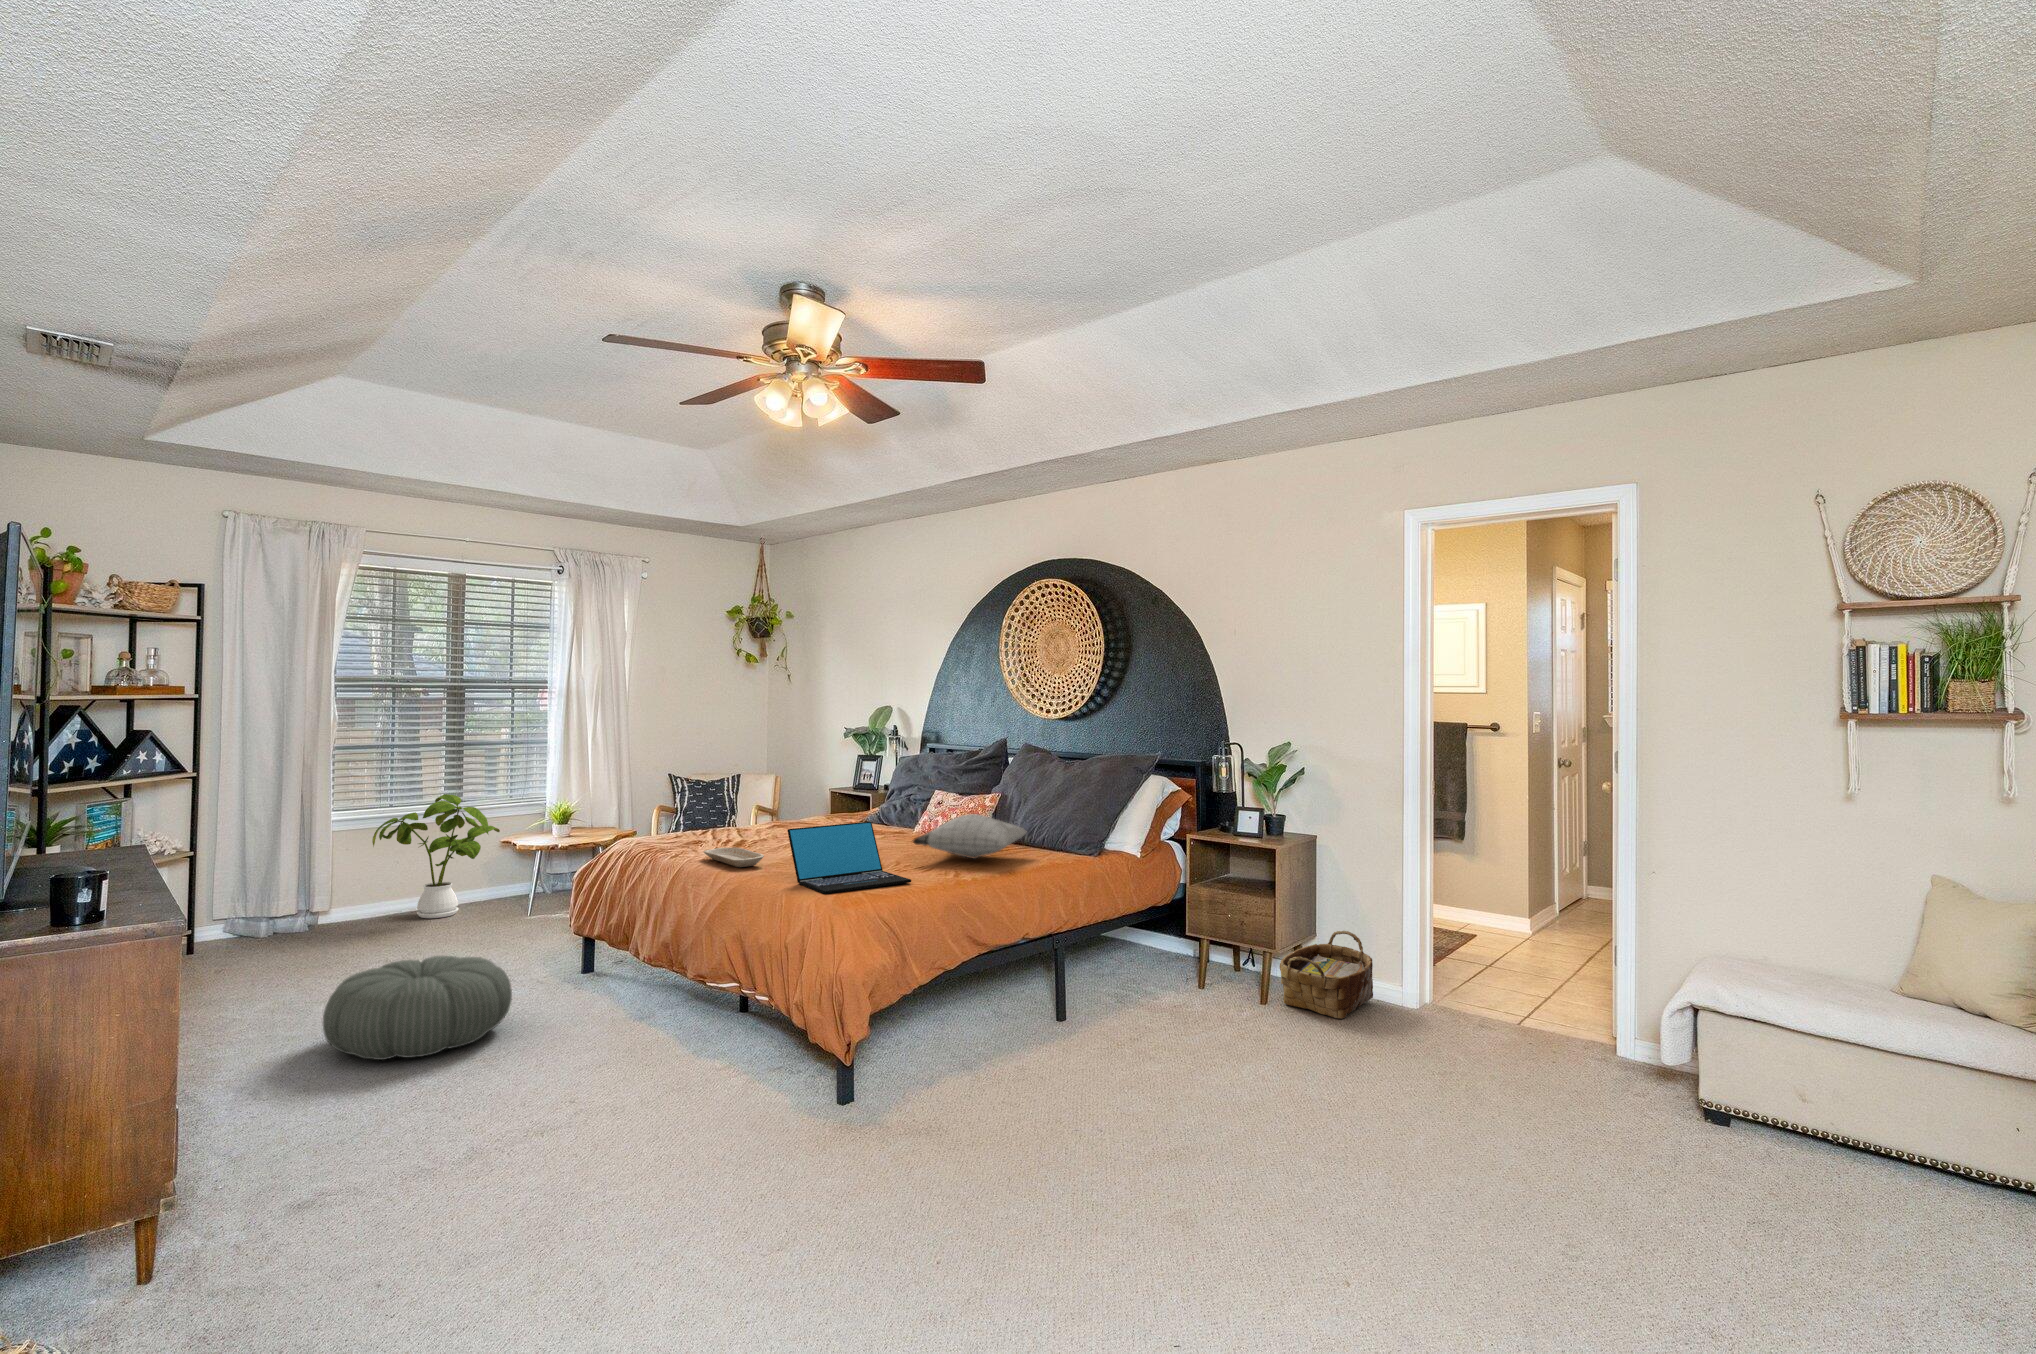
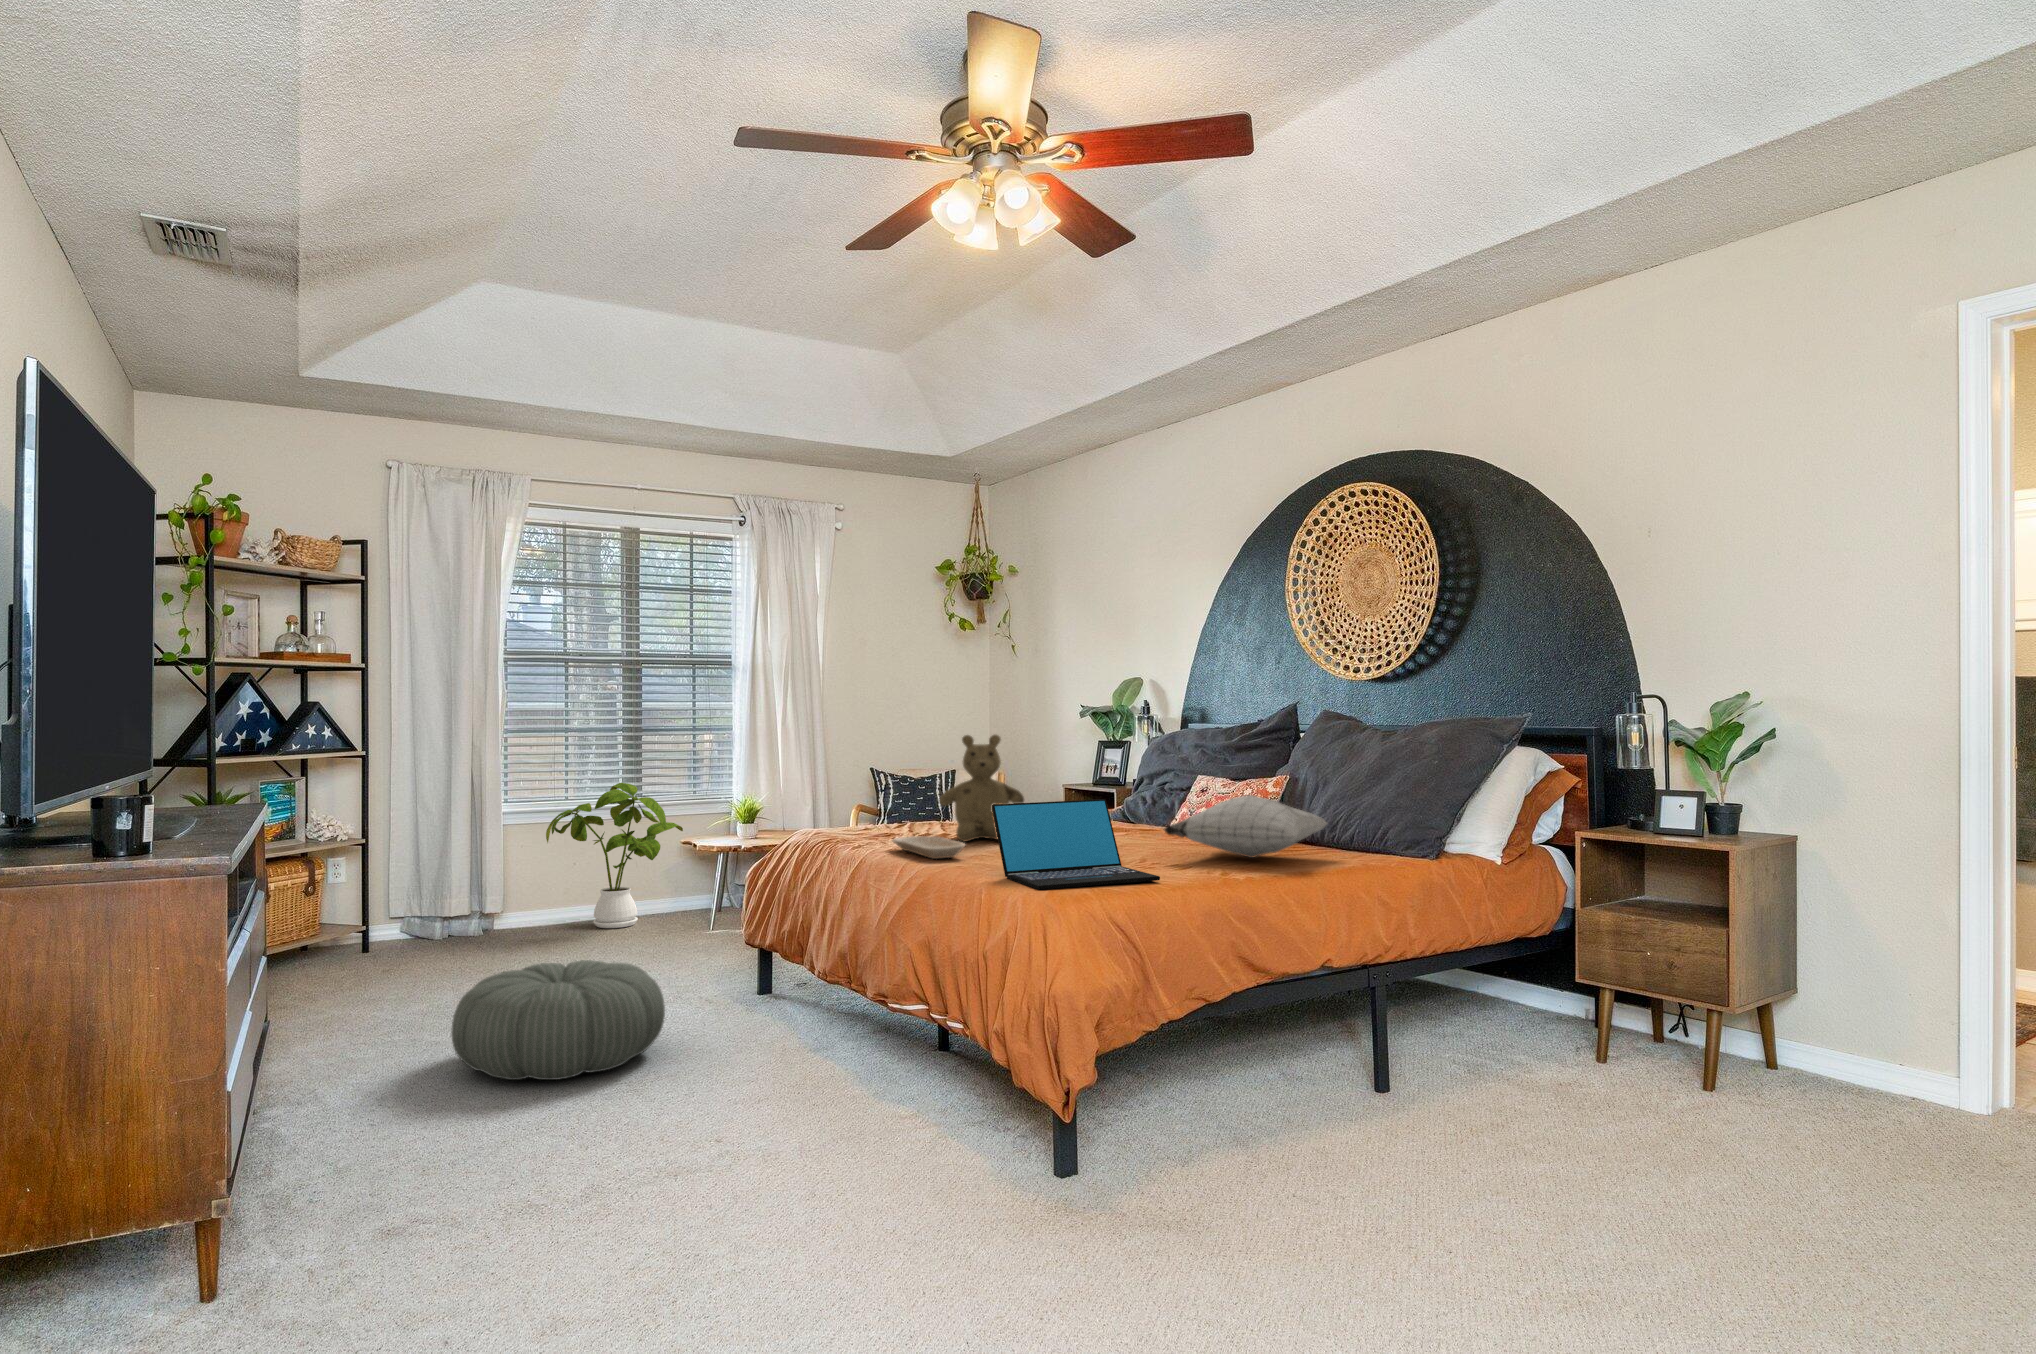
teddy bear: none [738,766,805,849] -> present [939,735,1024,842]
woven basket: present [1280,931,1373,1019] -> none [1735,984,1902,1120]

